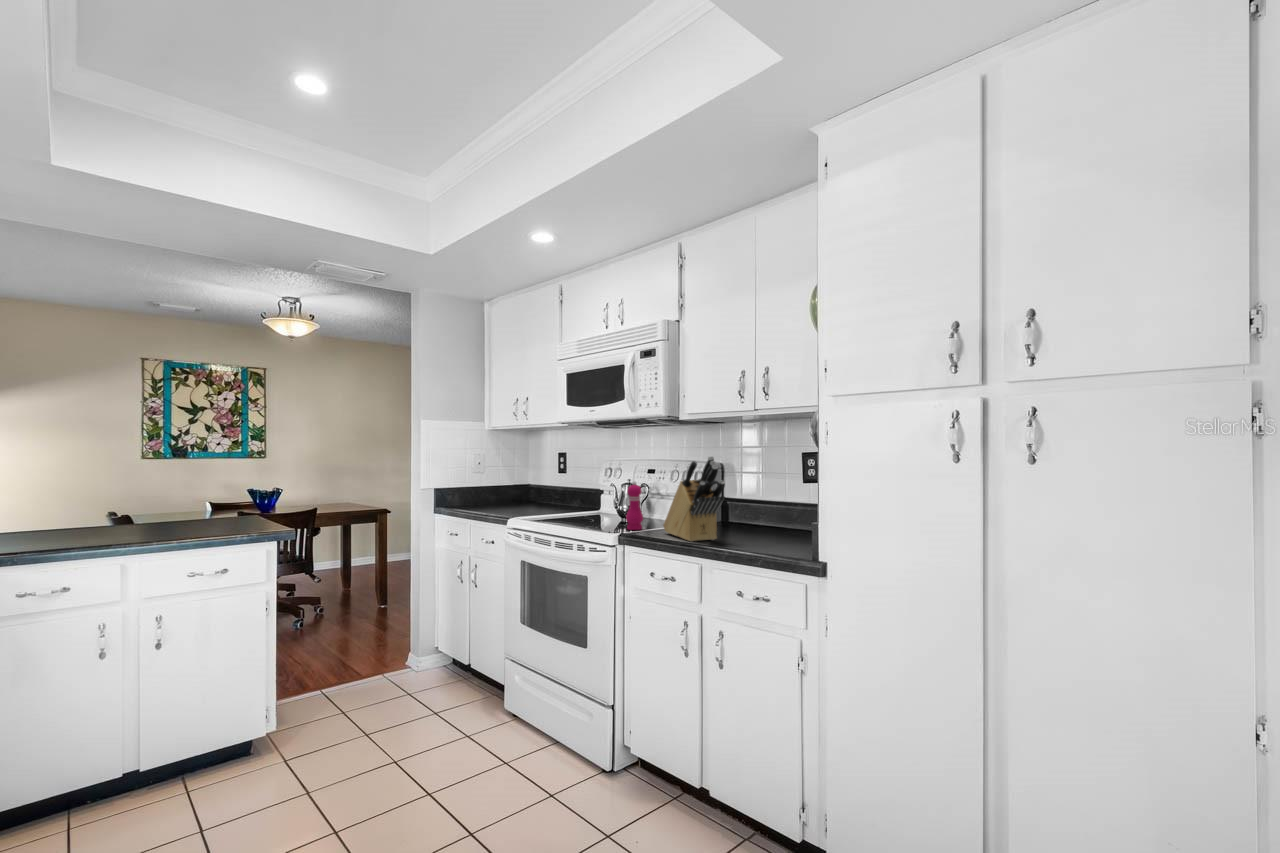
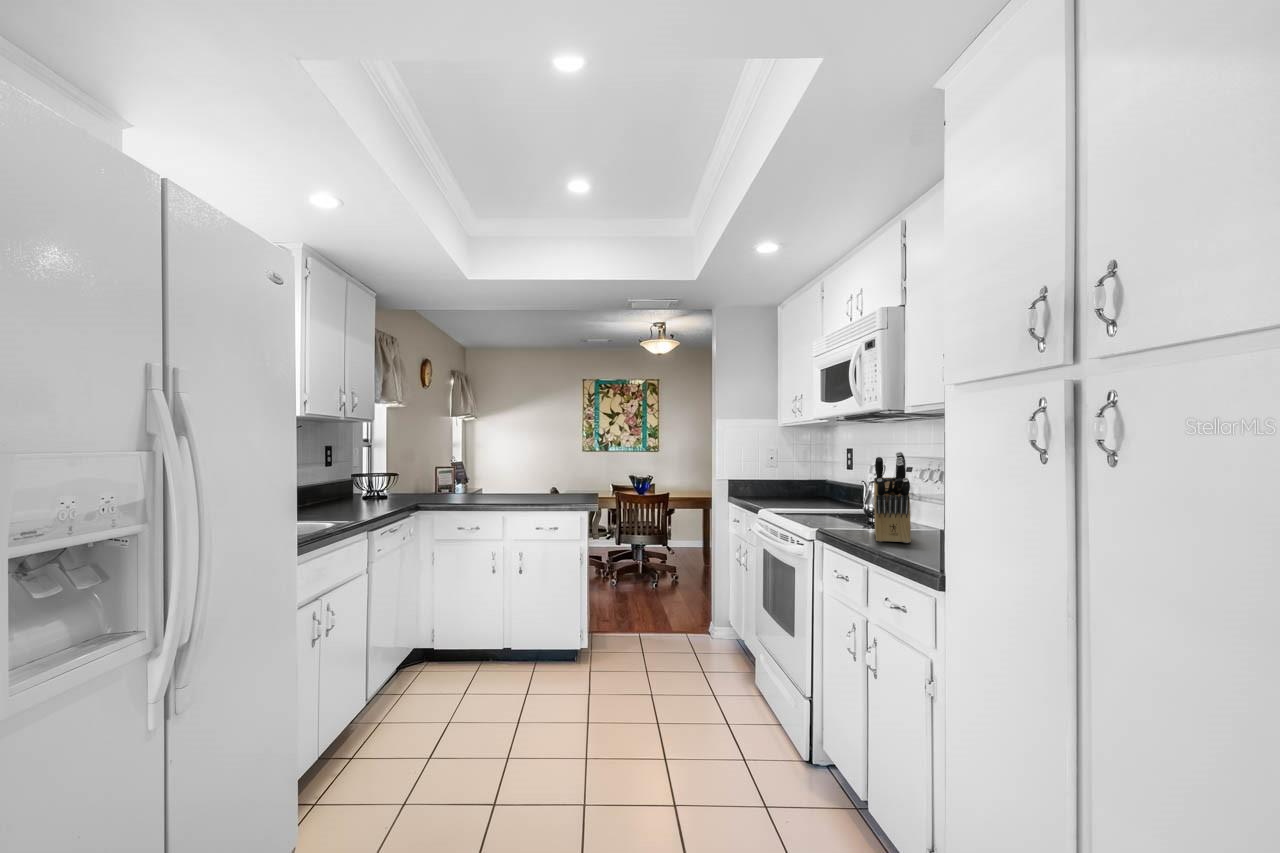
pepper mill: present [626,481,643,530] -> none [847,478,866,528]

